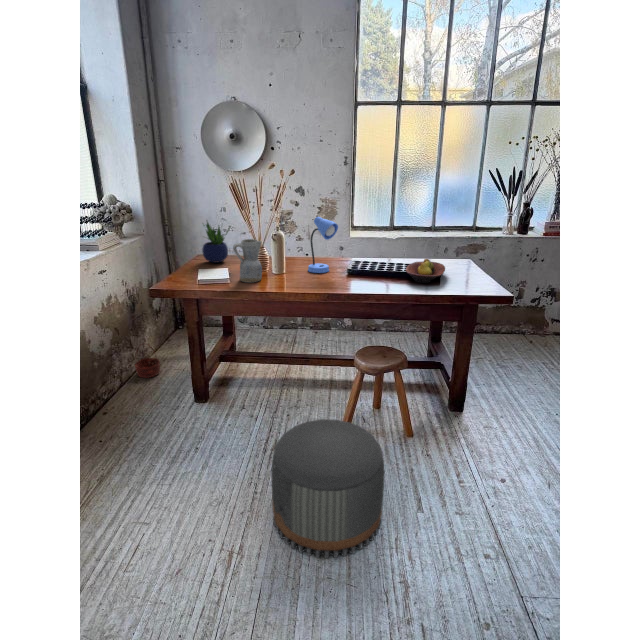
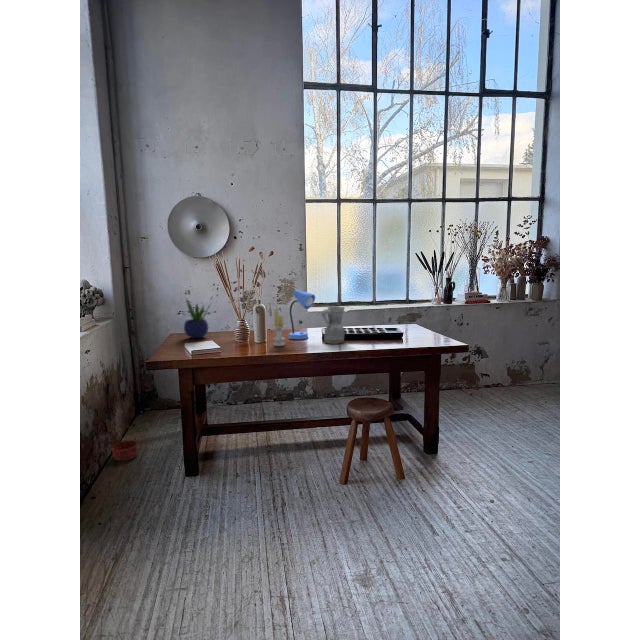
candle: none [281,238,302,280] -> present [270,309,288,346]
ceramic pitcher: present [233,239,262,282] -> present [322,306,344,344]
fruit bowl: present [406,259,445,283] -> none [377,321,410,340]
pouf: present [271,419,385,558] -> none [305,460,409,586]

